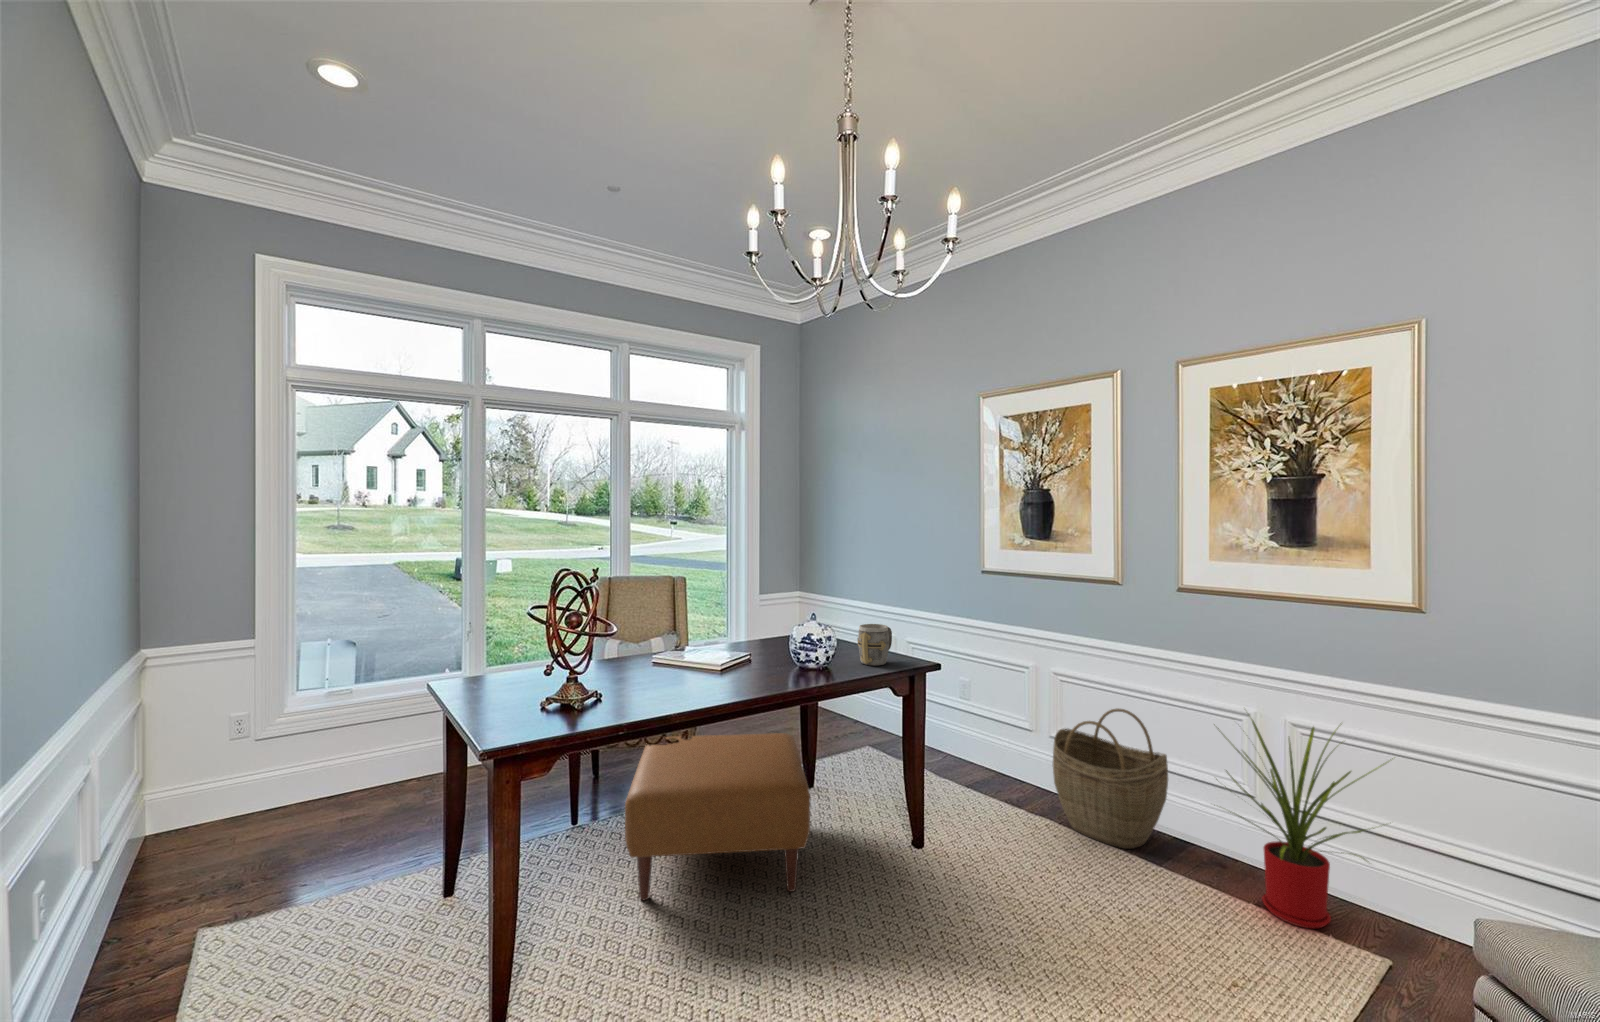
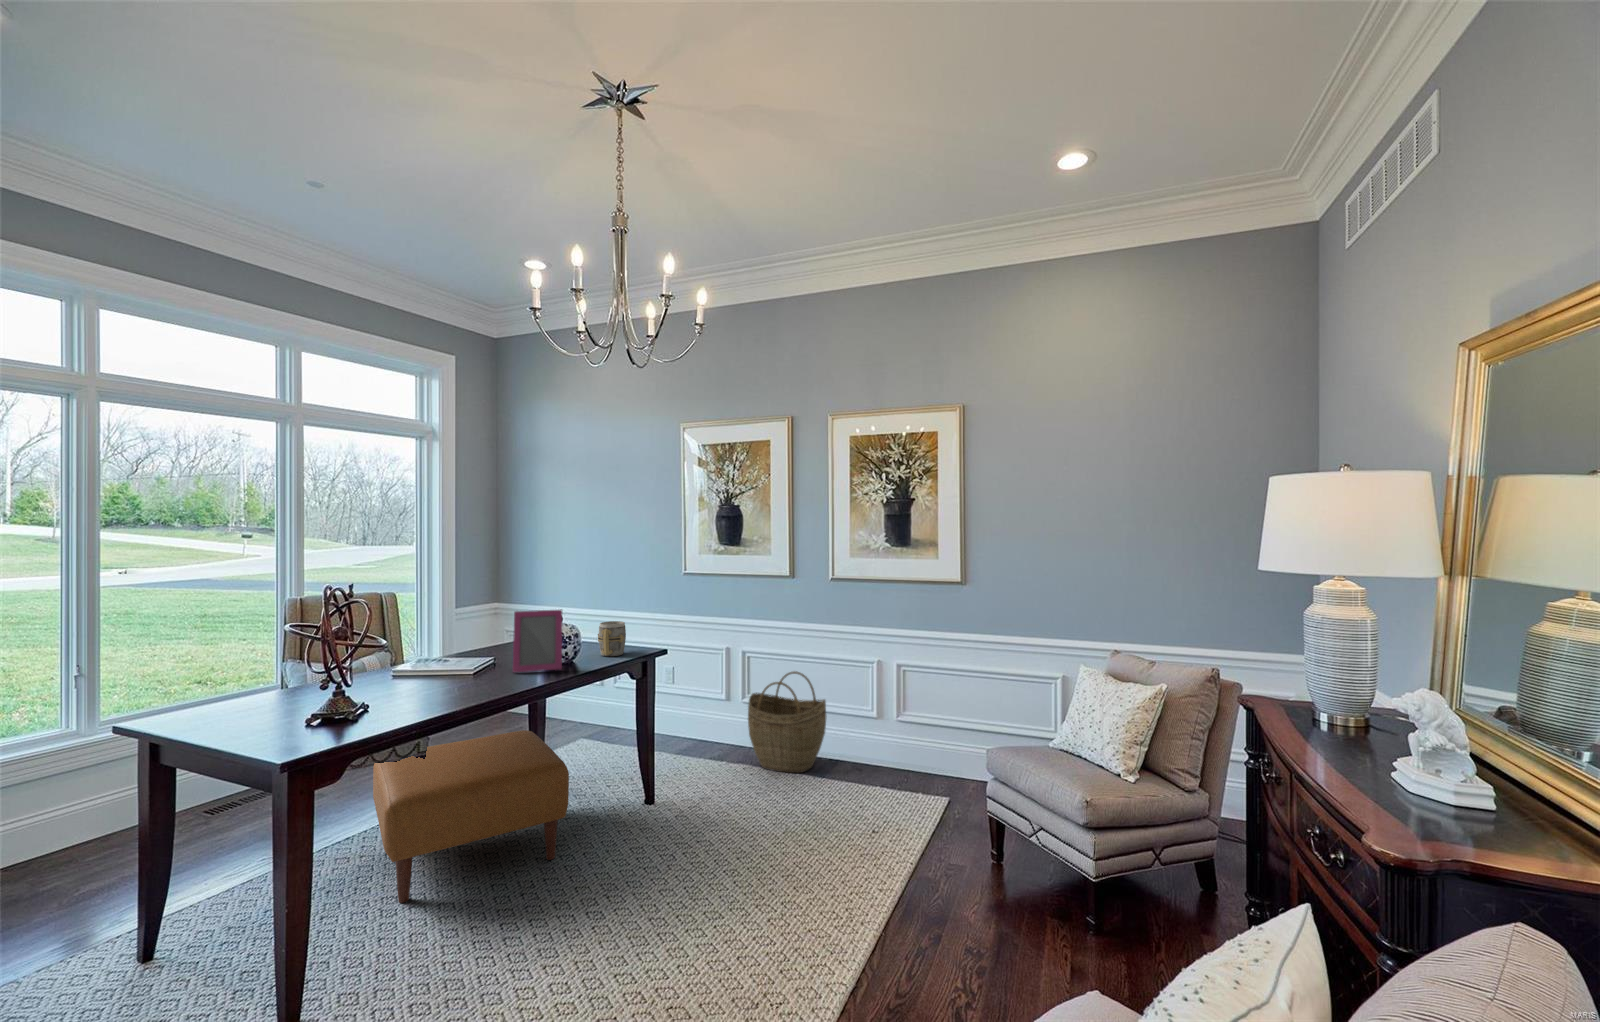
picture frame: none [757,606,811,676] -> present [513,610,562,672]
house plant: present [1216,720,1393,928] -> none [855,656,951,793]

